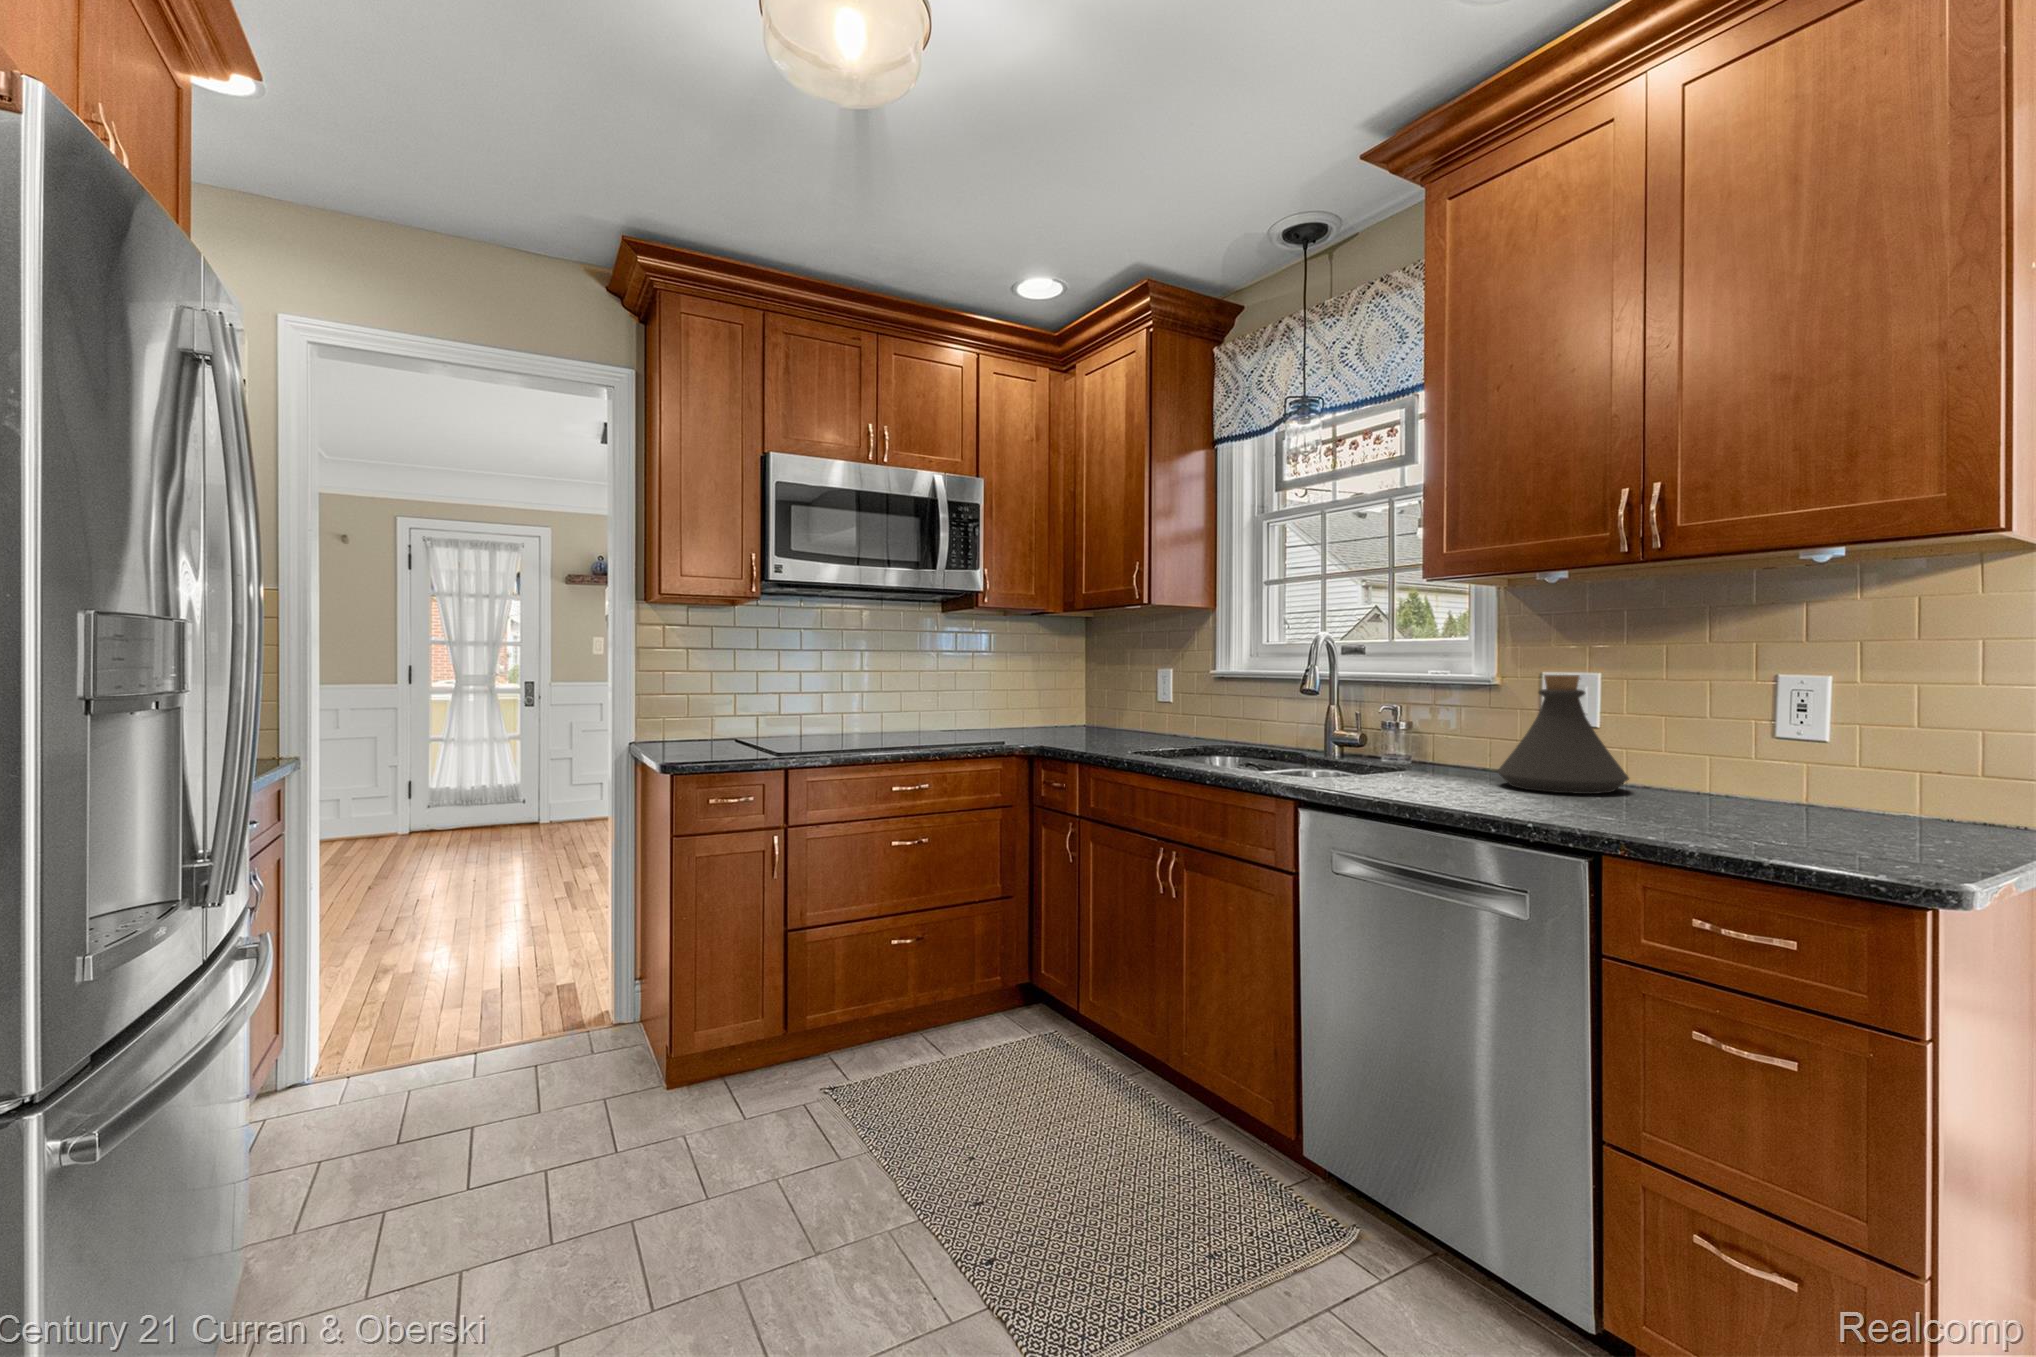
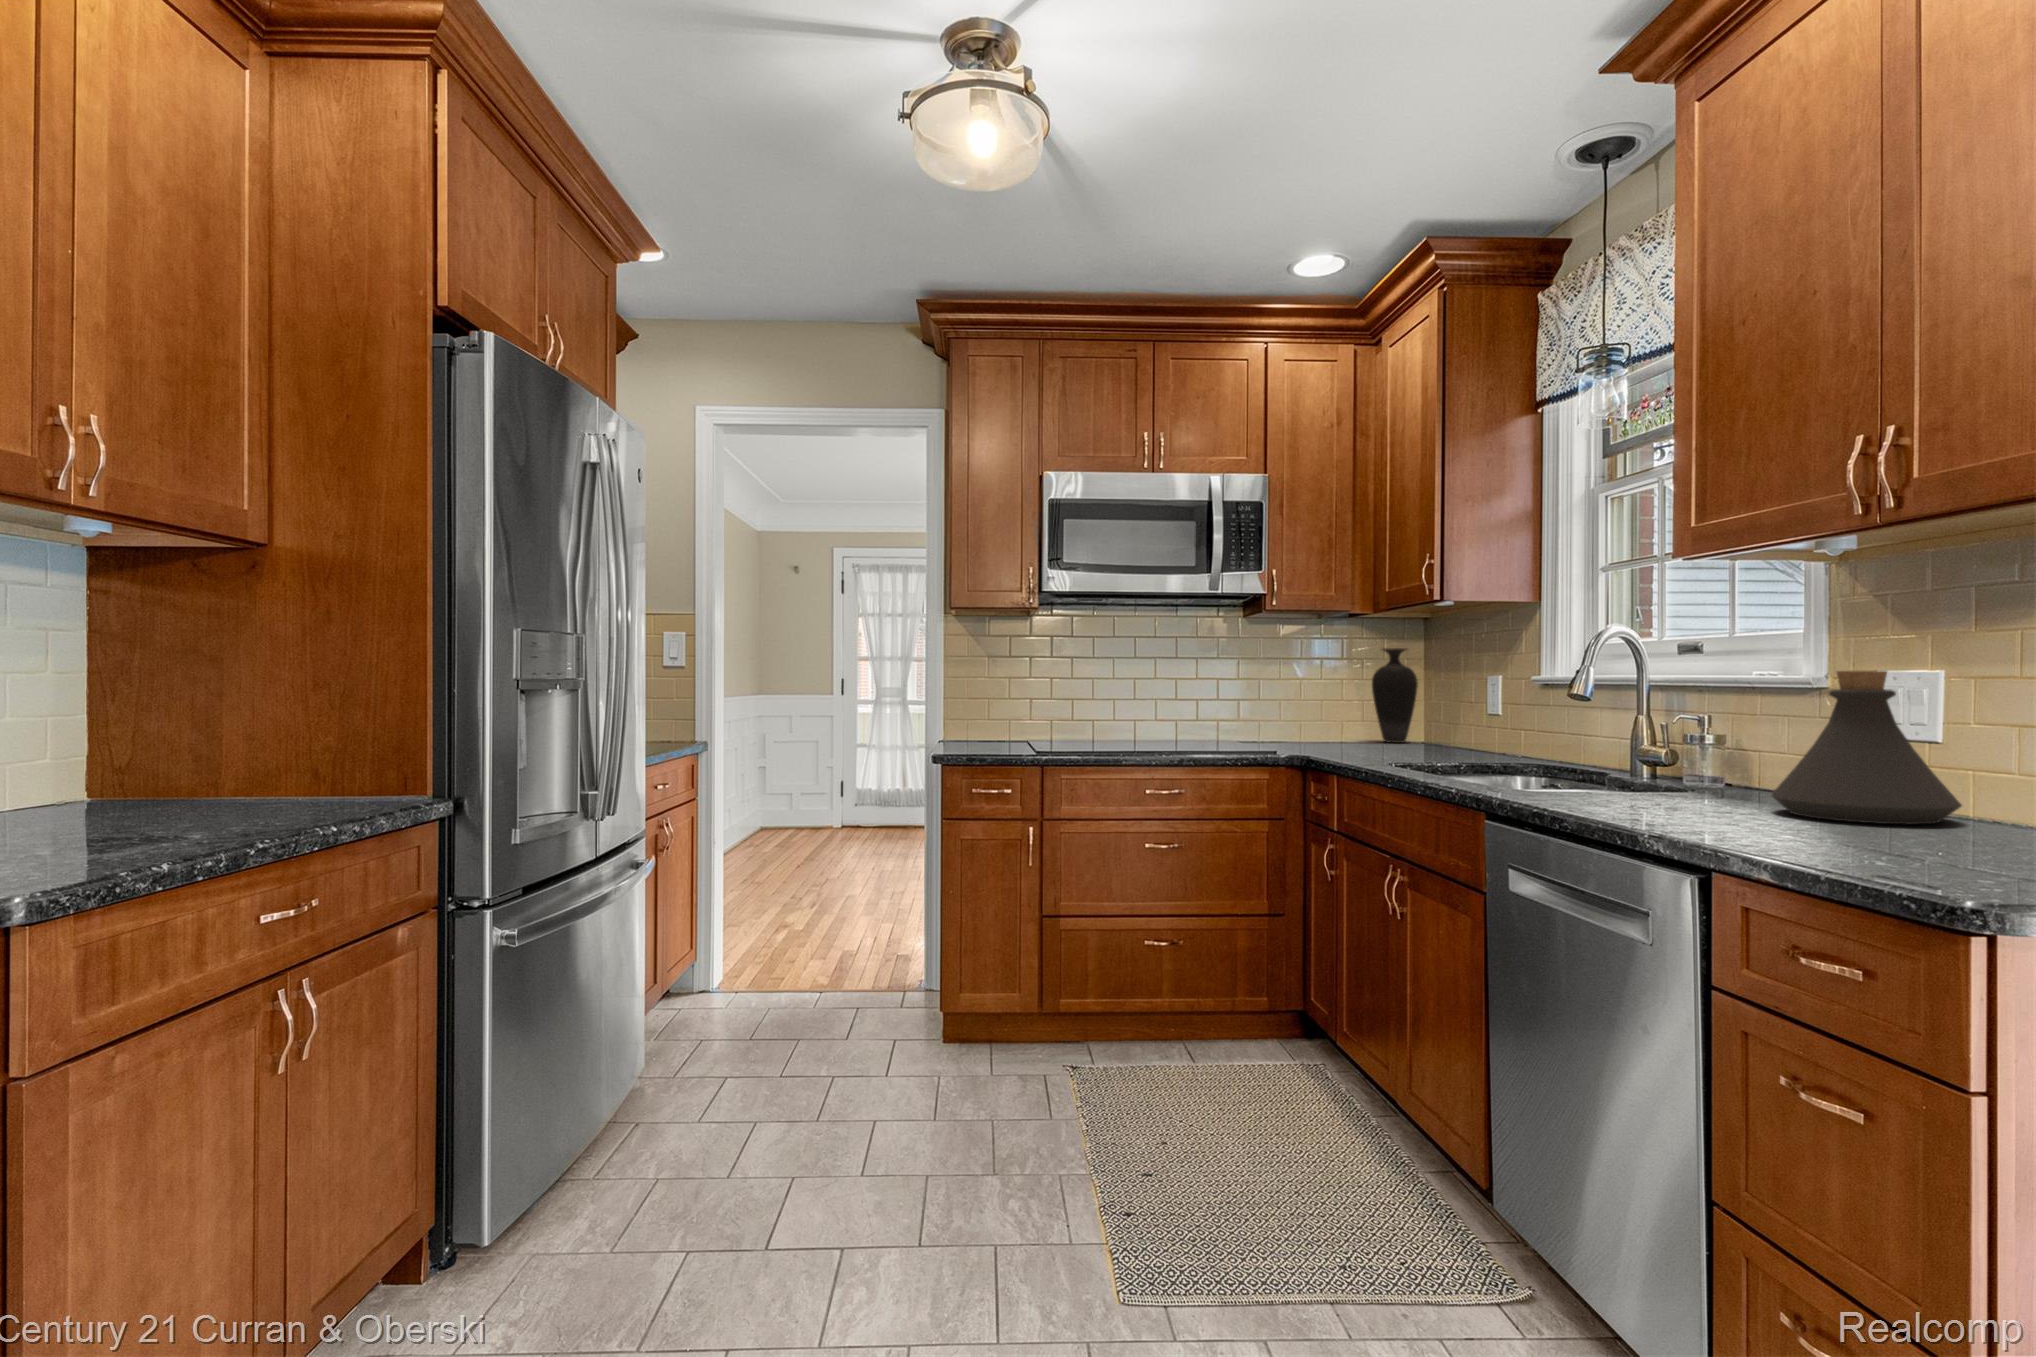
vase: none [1046,644,1084,729] -> present [1372,648,1418,743]

